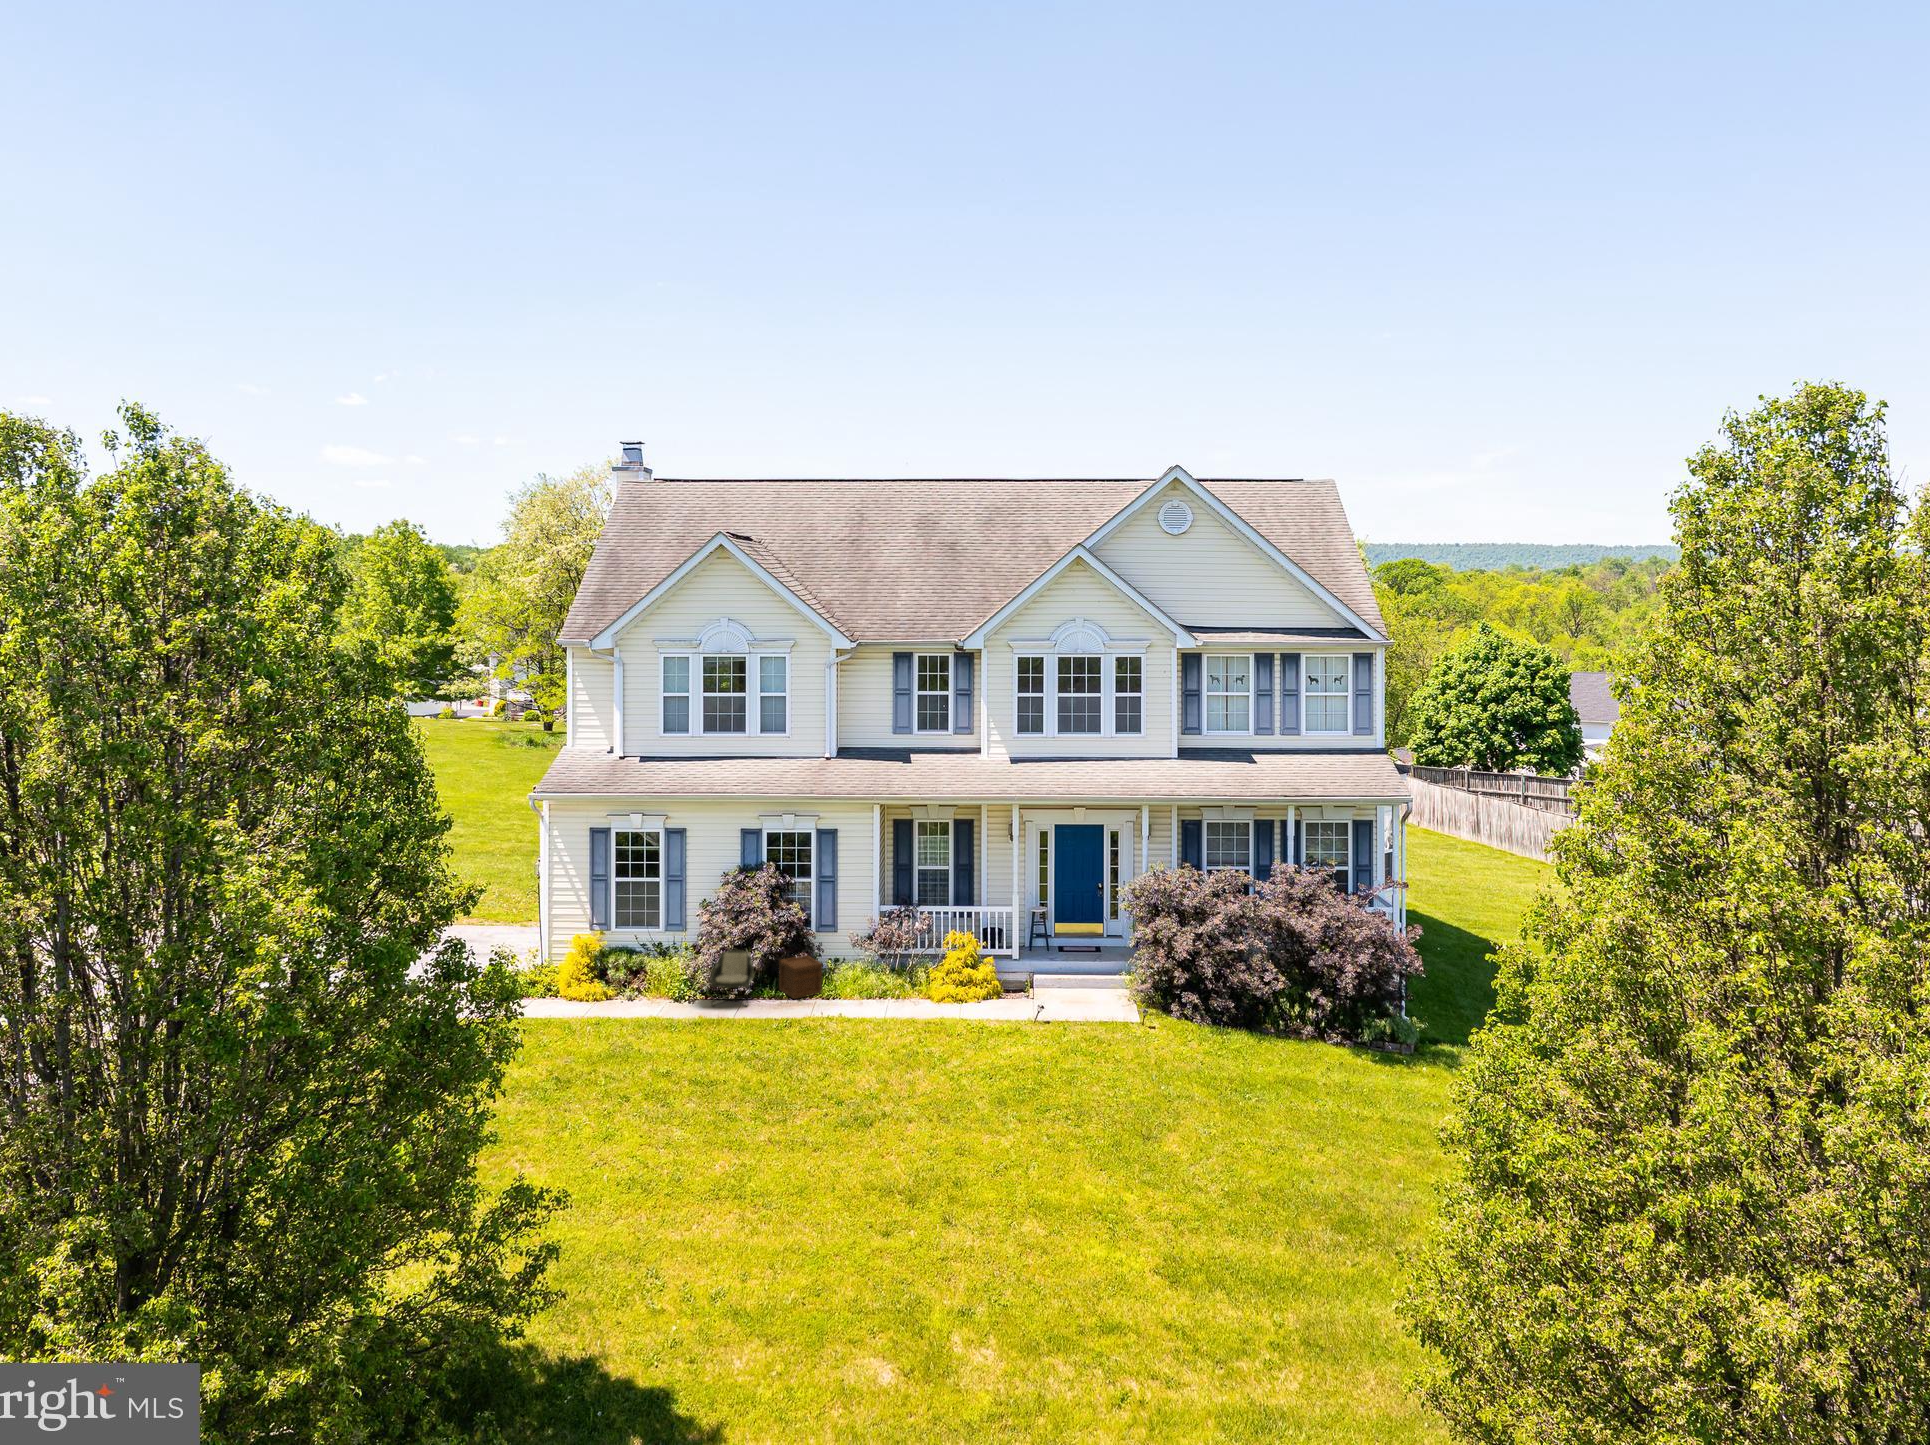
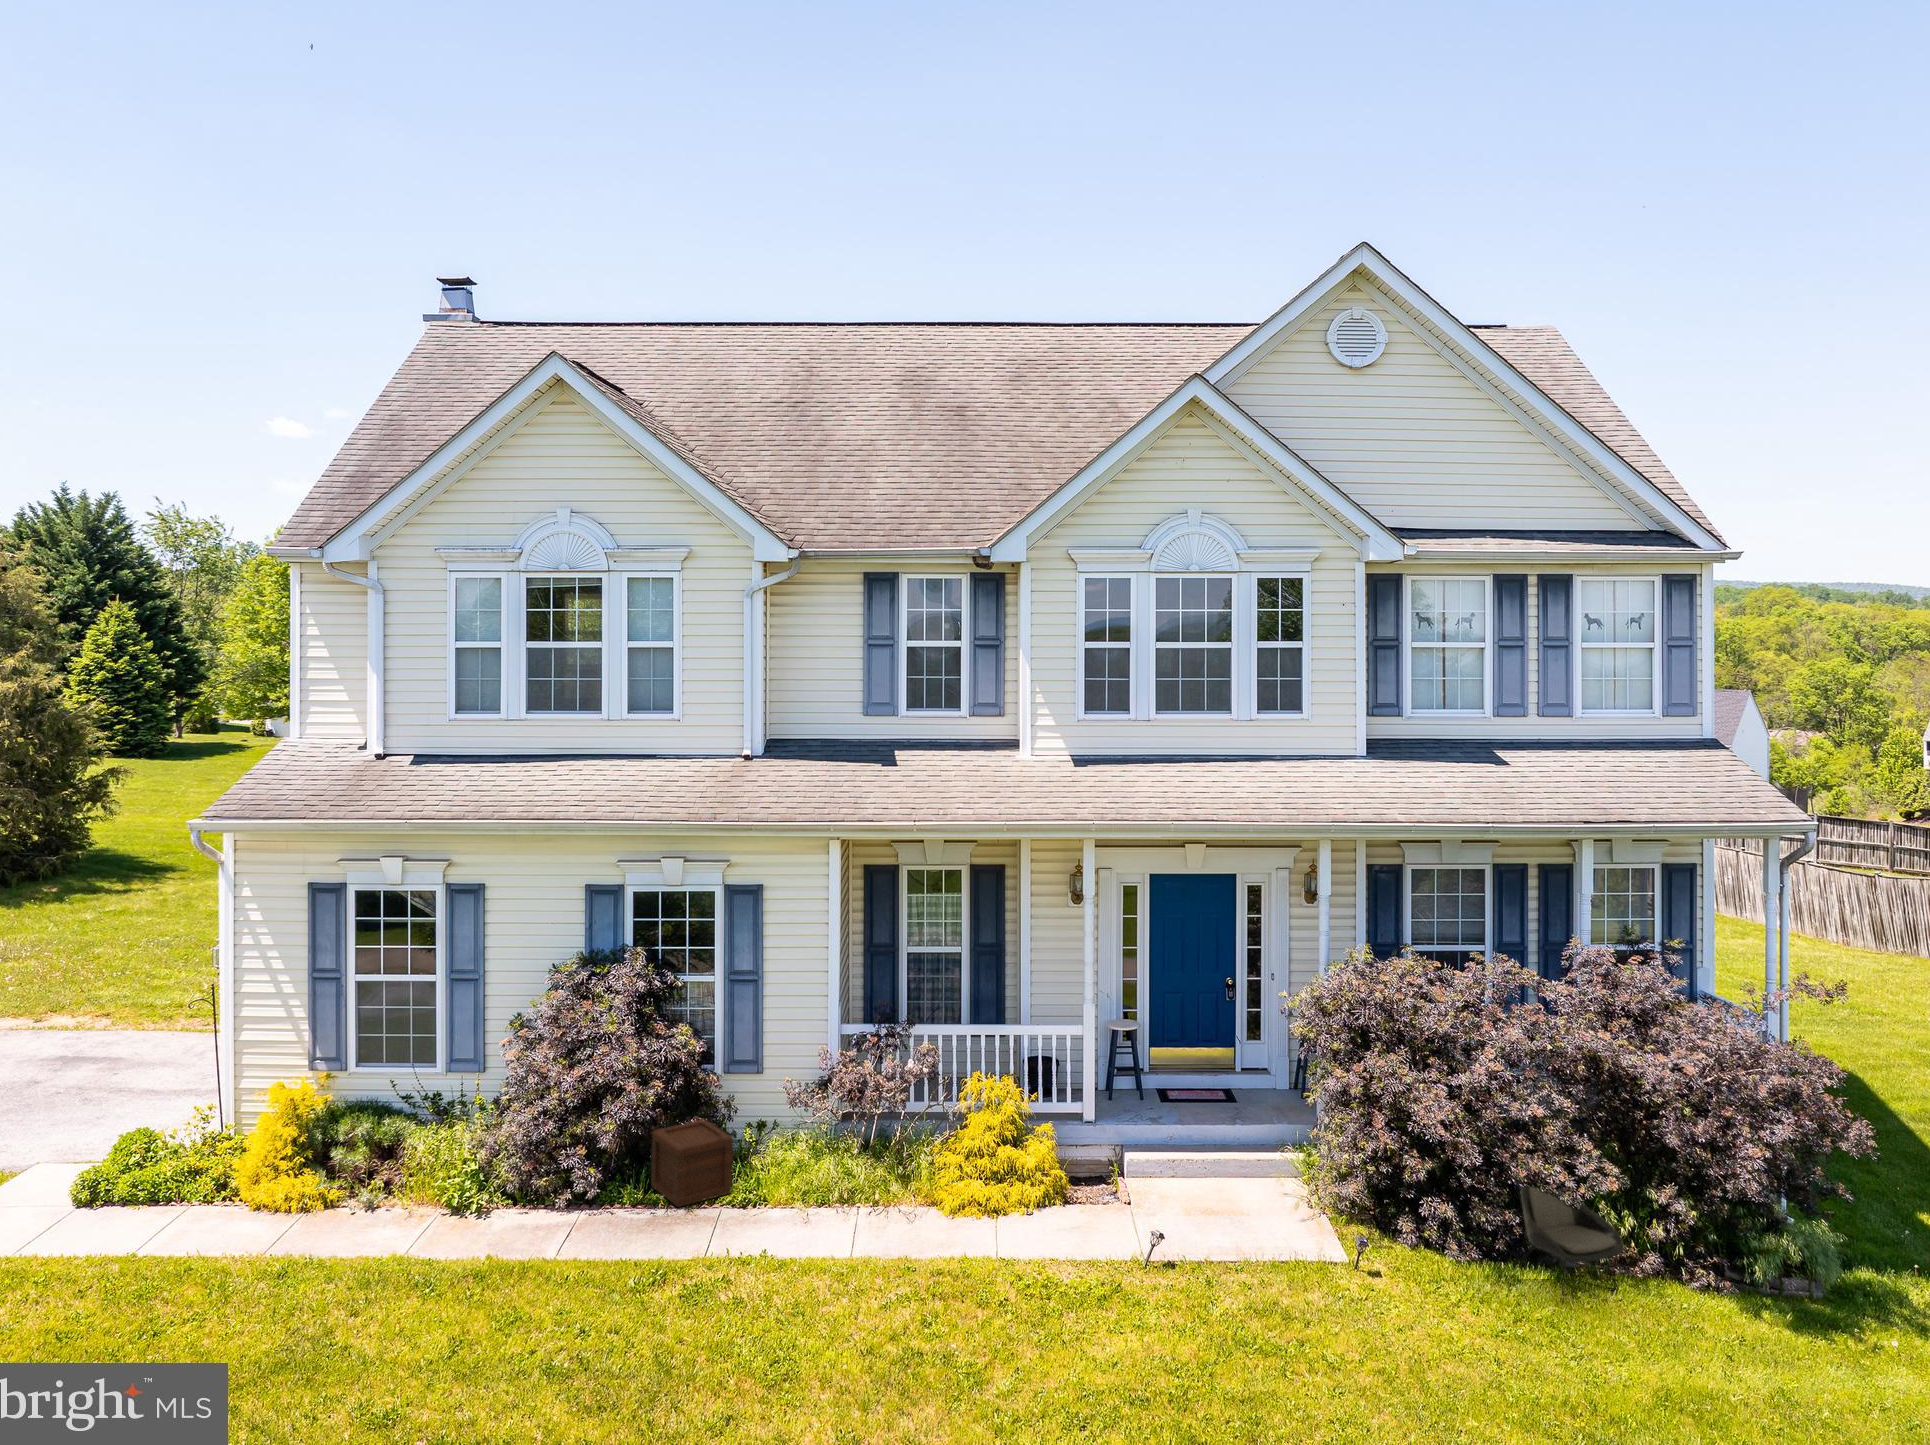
lounge chair: present [709,950,754,1000] -> present [1514,1187,1624,1302]

